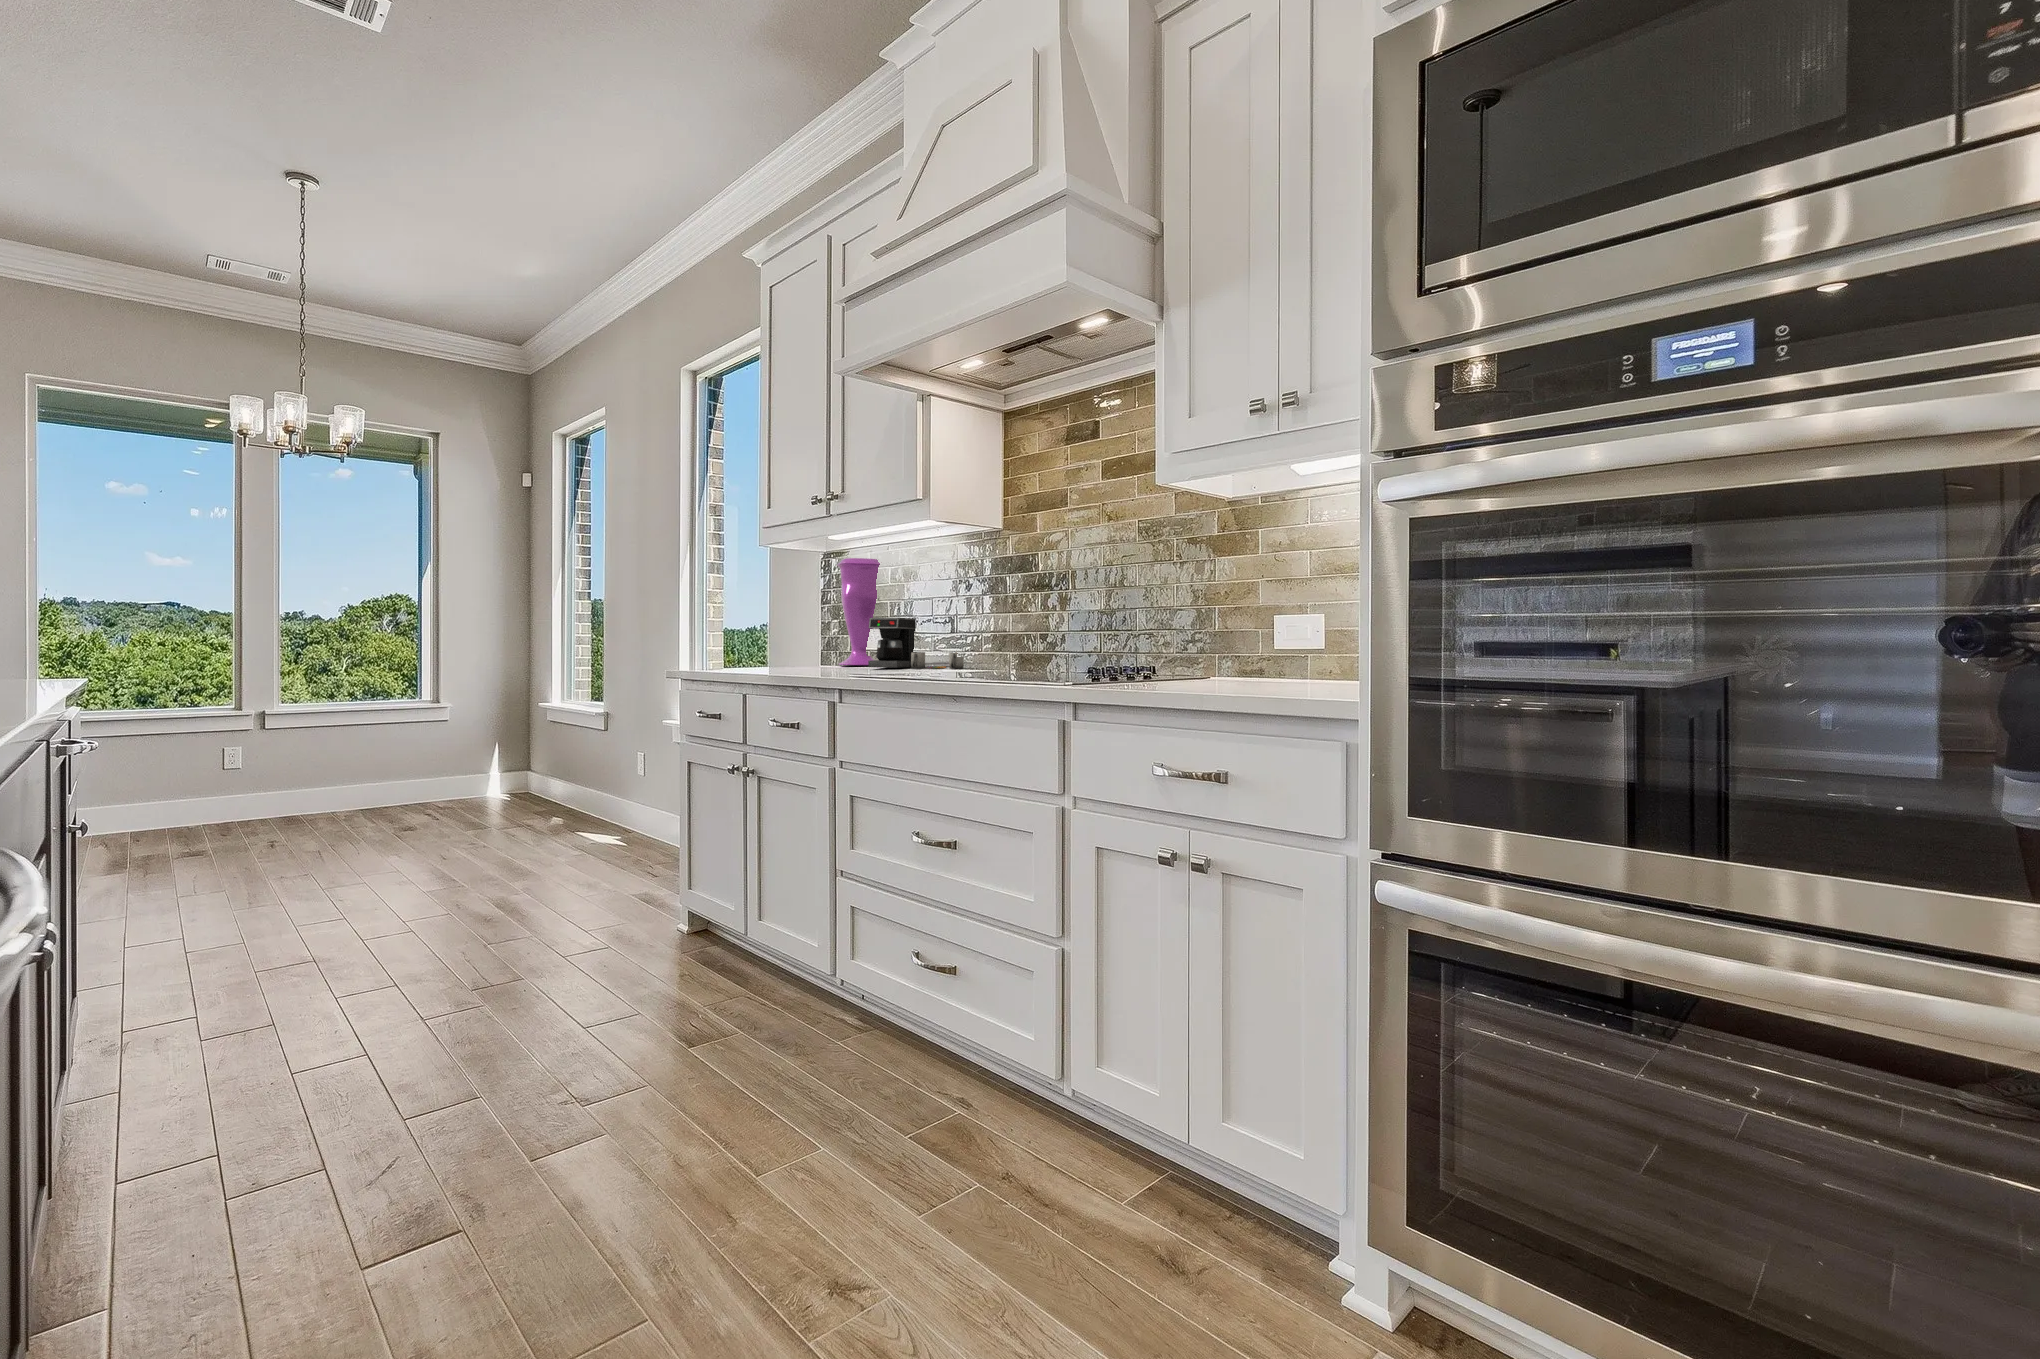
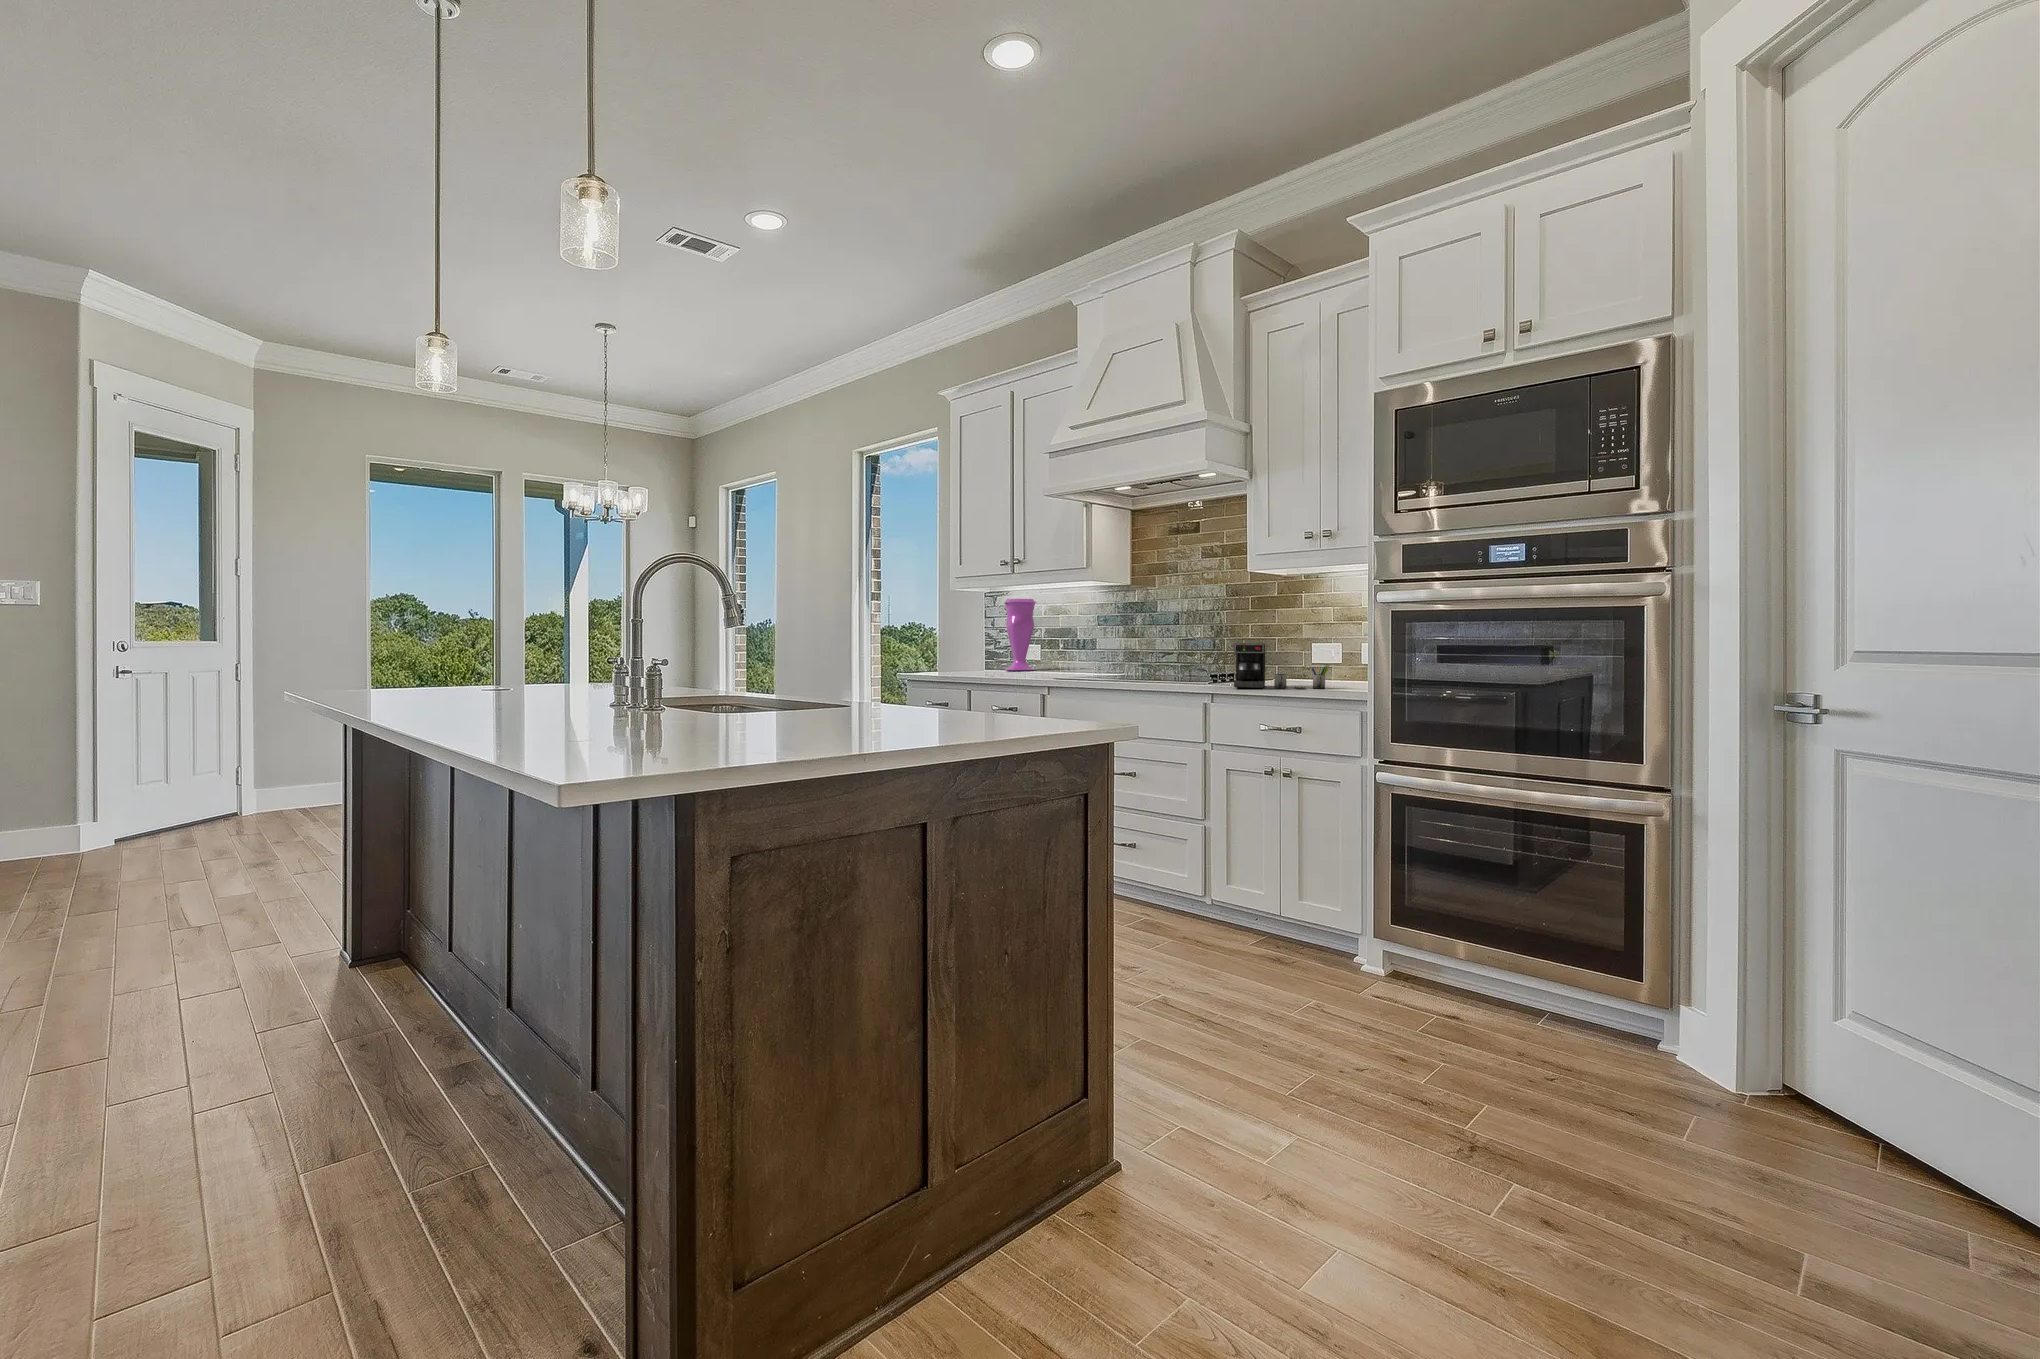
coffee maker: present [868,618,964,669] -> present [1234,643,1329,689]

